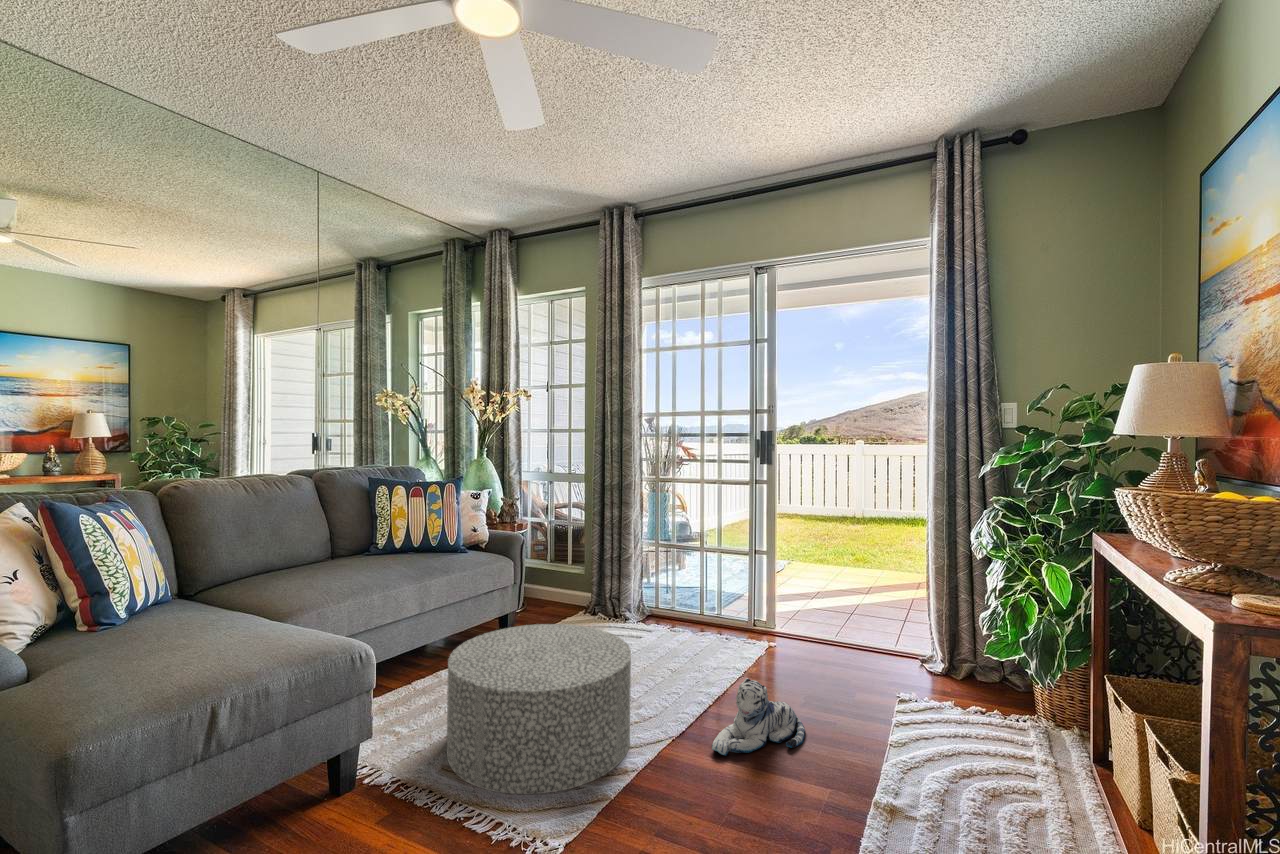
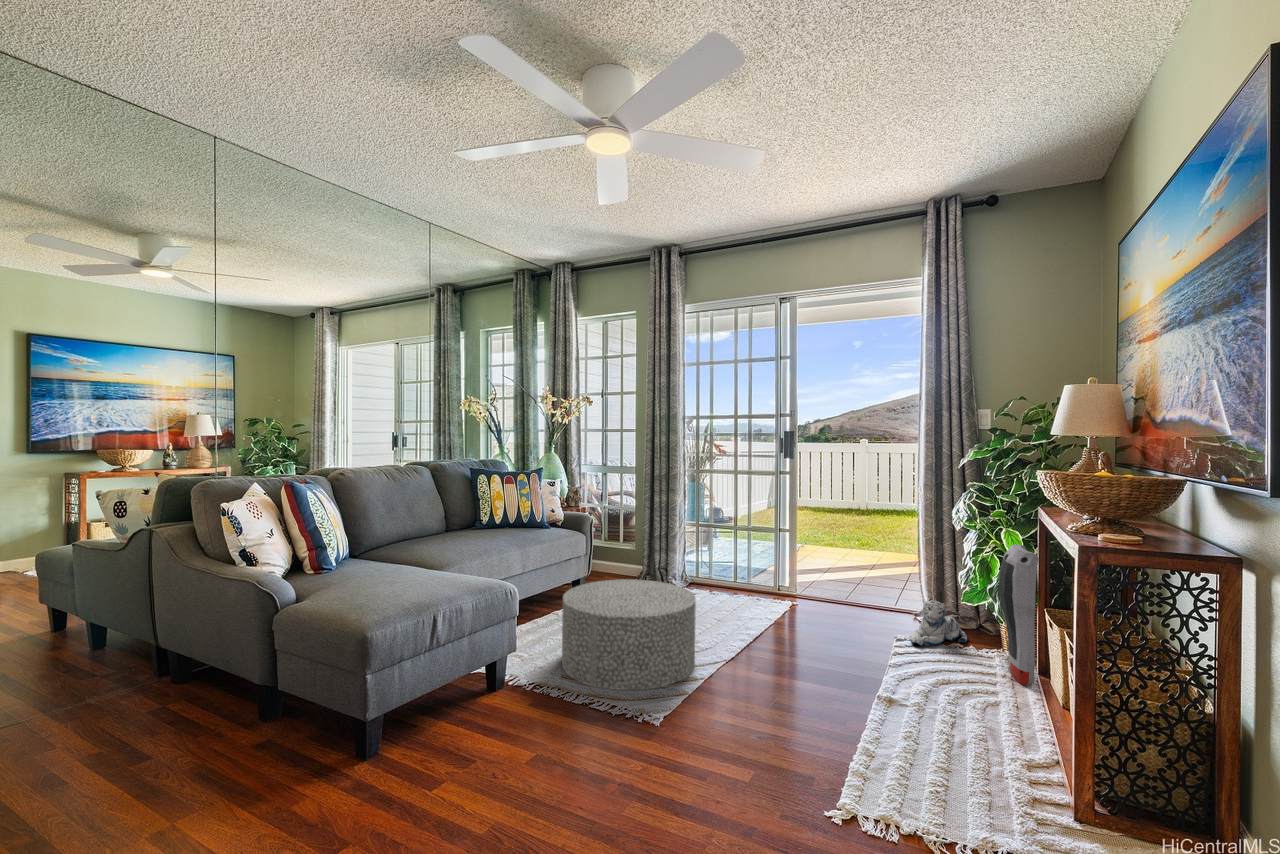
air purifier: none [1038,582,1097,780] -> present [999,545,1039,686]
plush toy: present [712,678,805,756] -> present [911,598,968,646]

